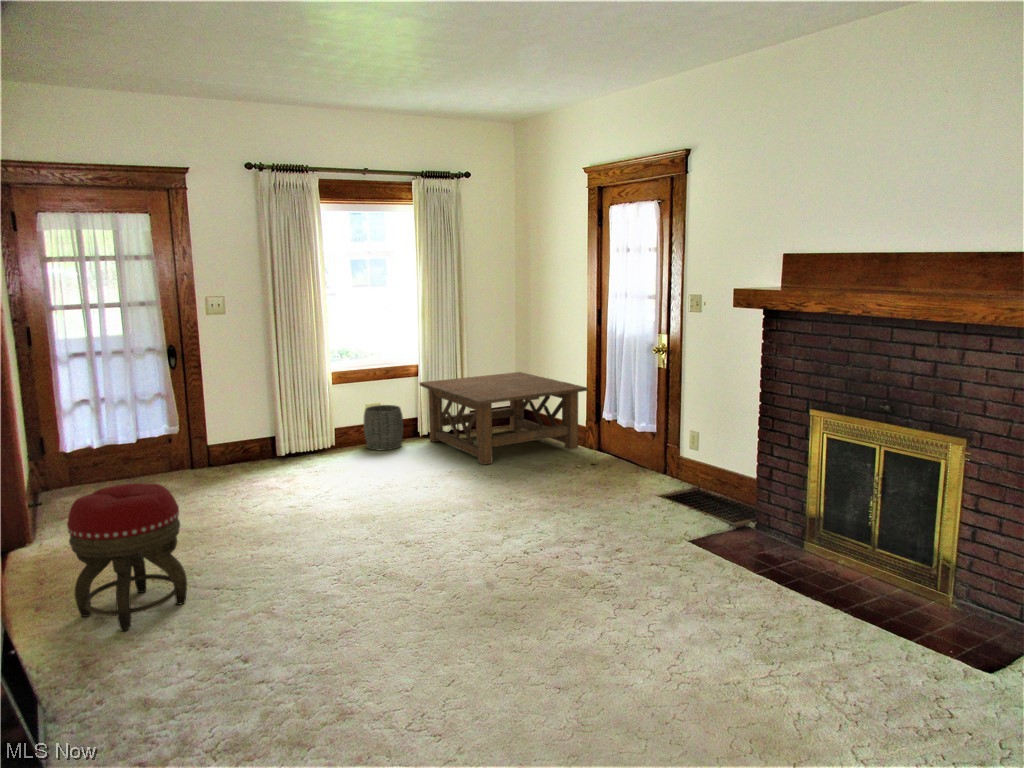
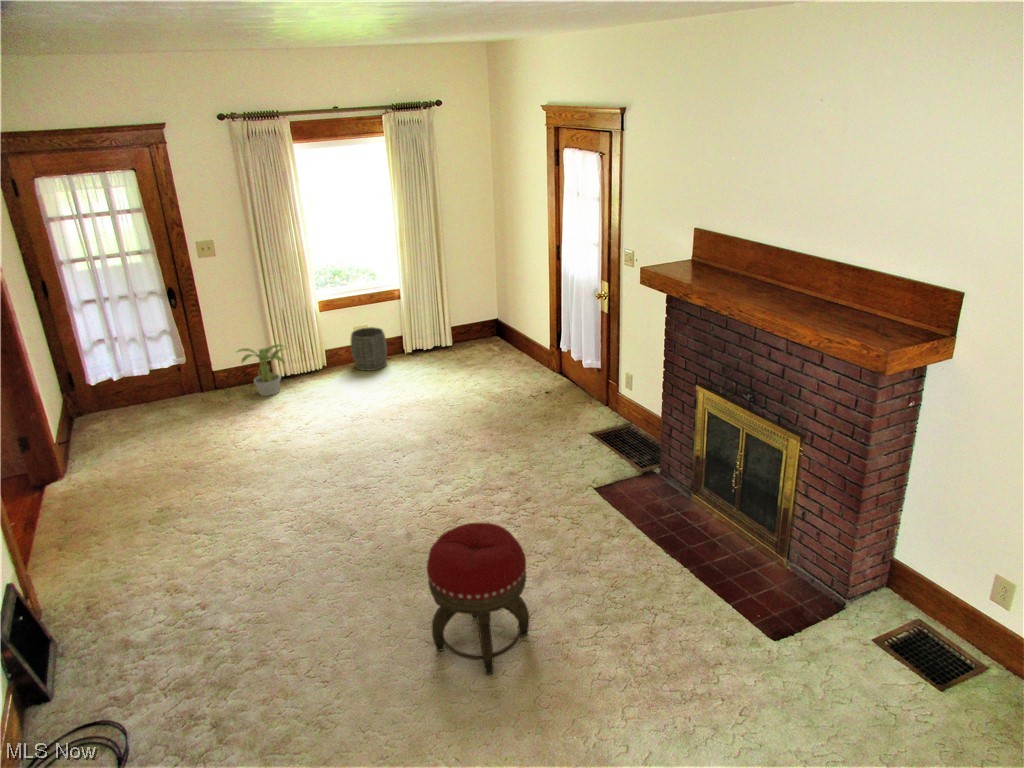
coffee table: present [420,372,588,465] -> none [400,290,550,391]
potted plant: none [239,413,297,471] -> present [238,344,284,396]
footstool: present [67,483,187,631] -> present [427,523,529,675]

